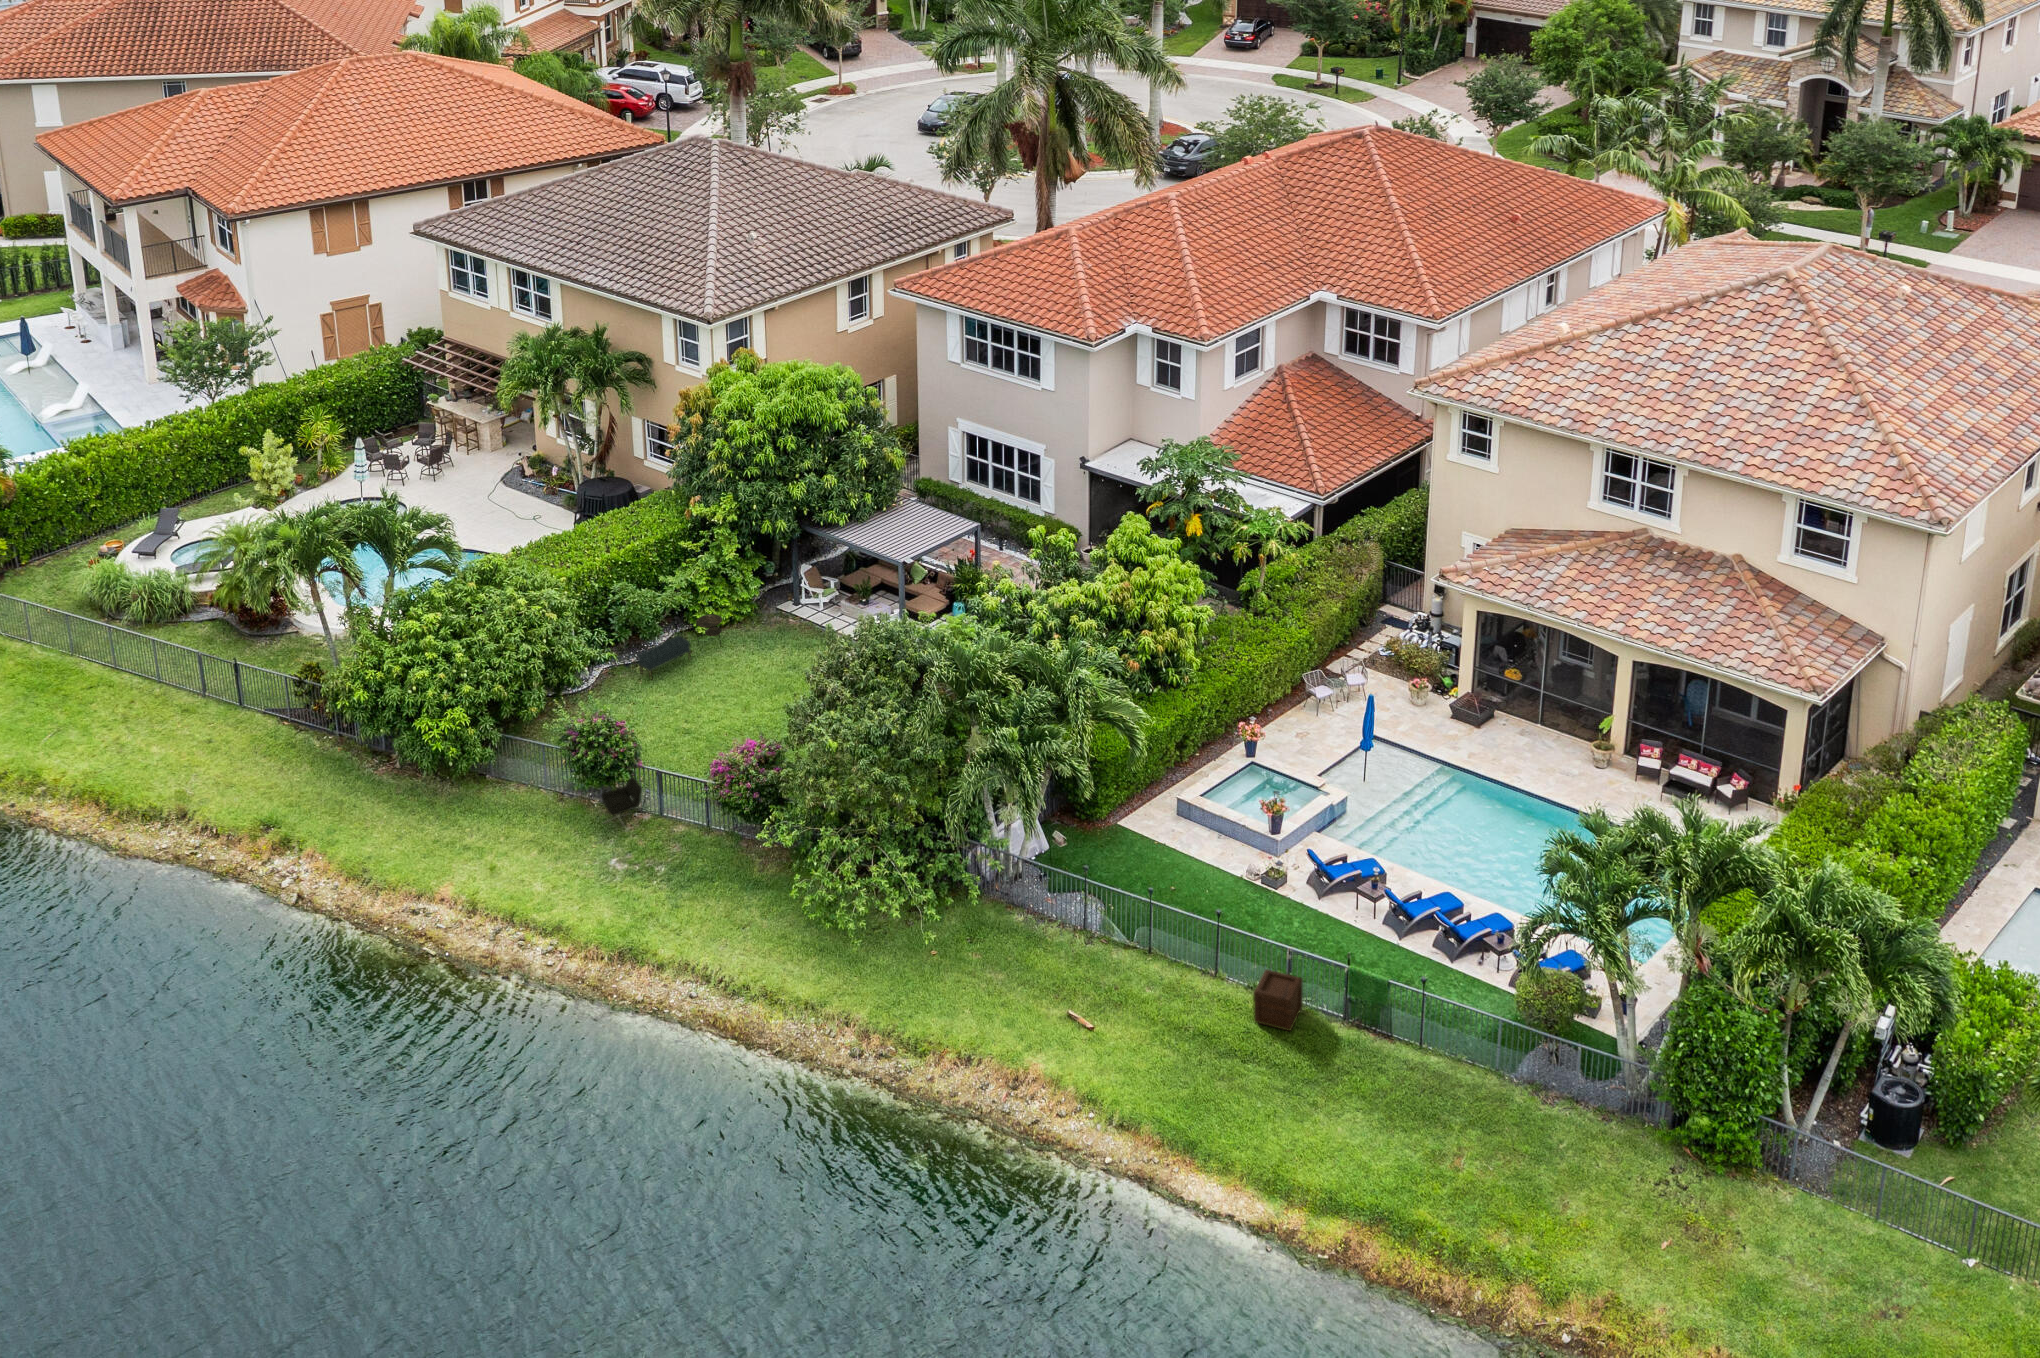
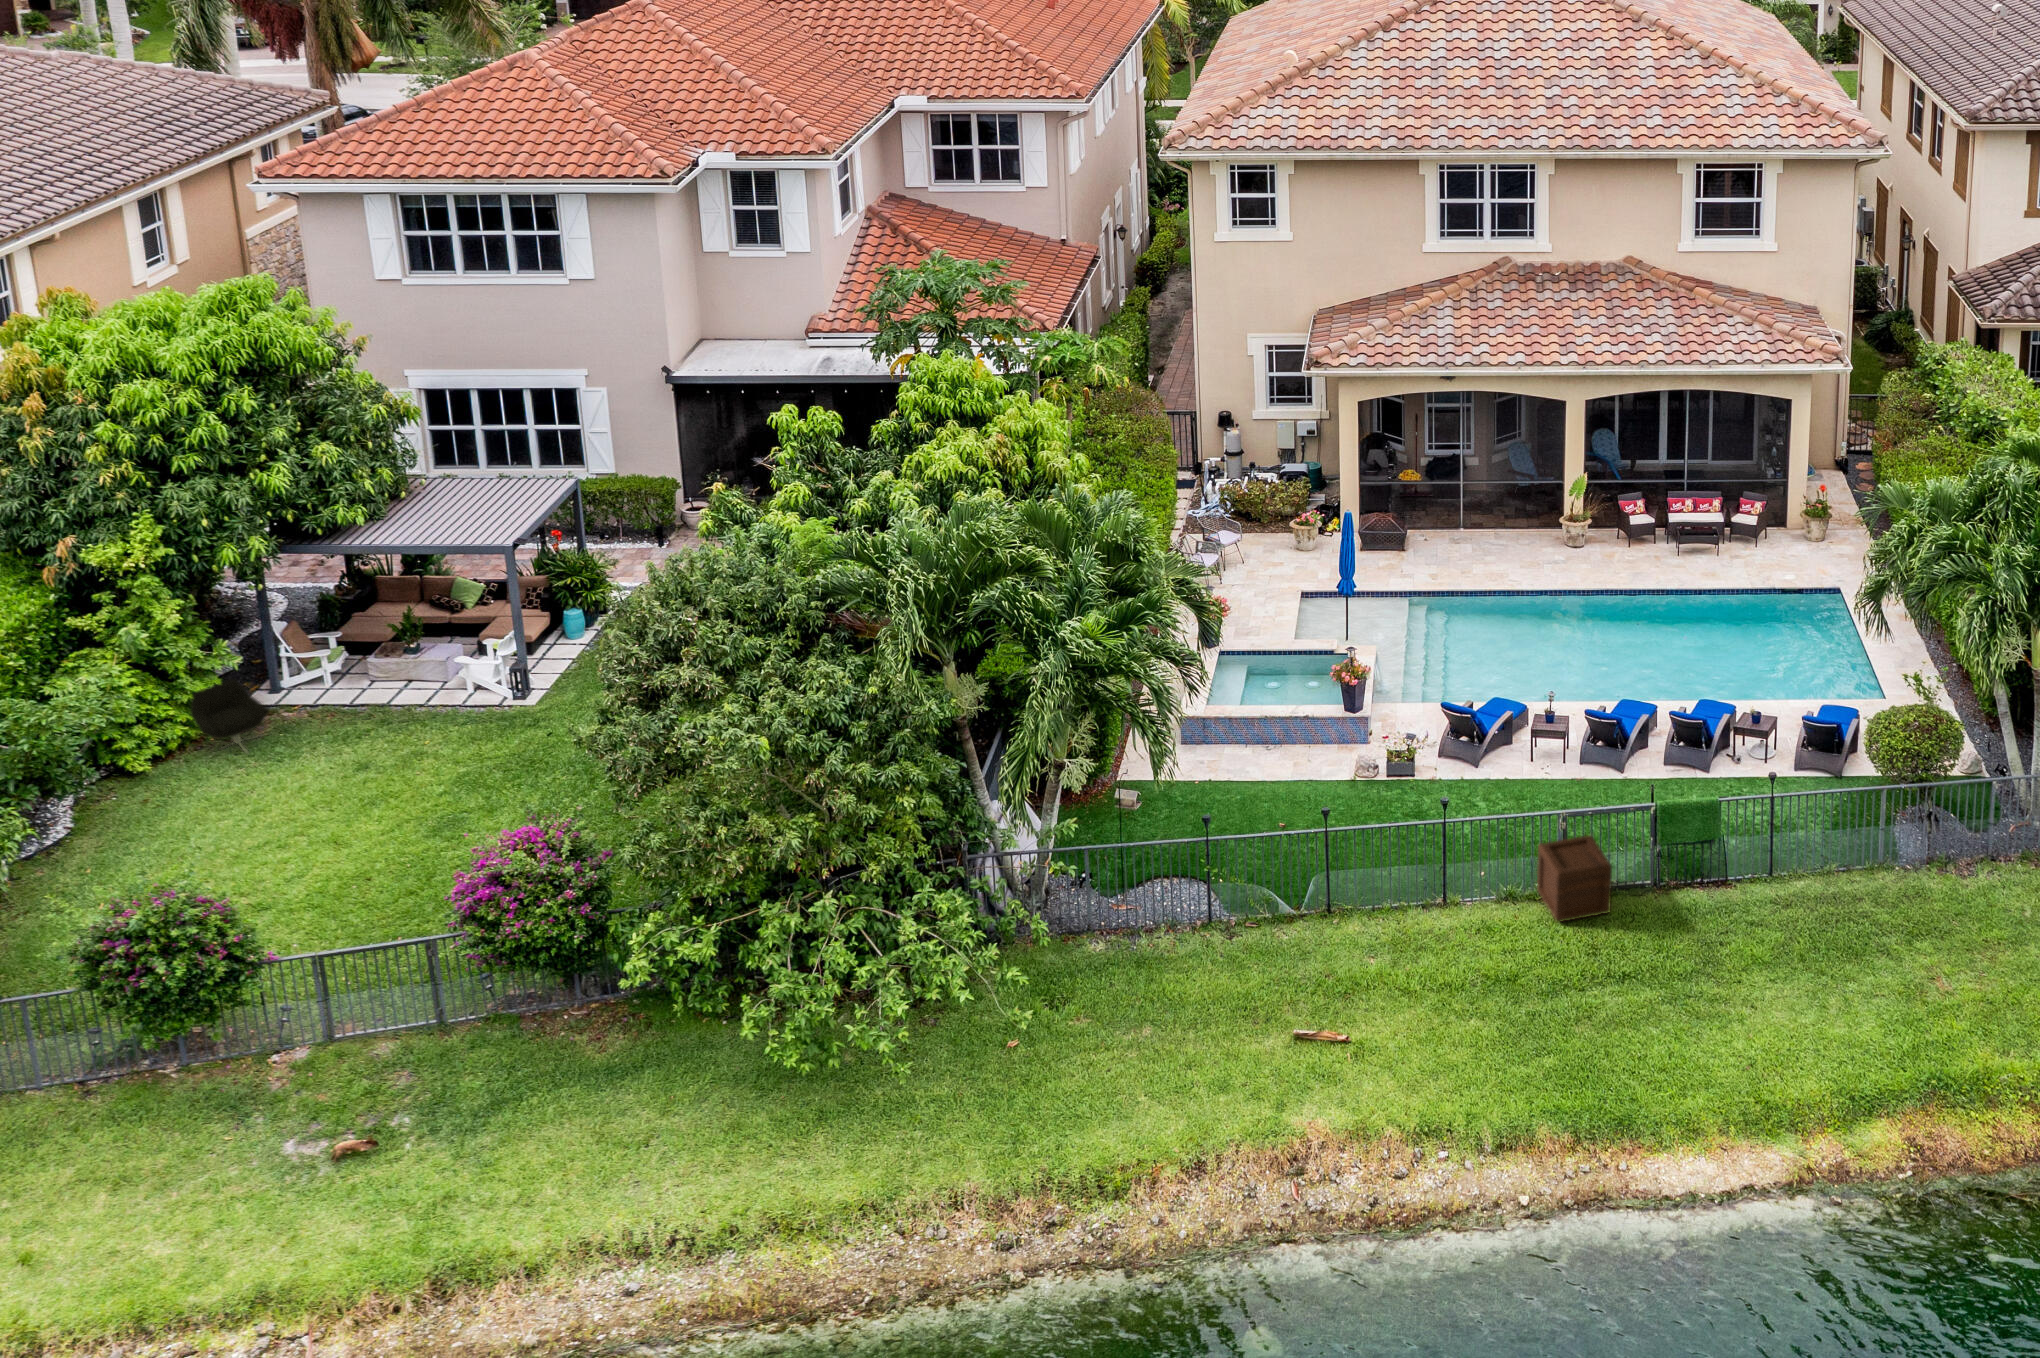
side table: present [696,614,722,643] -> none [115,731,179,797]
bench: present [637,636,691,679] -> none [28,780,137,873]
lounge chair: present [601,777,642,824] -> present [190,679,269,753]

